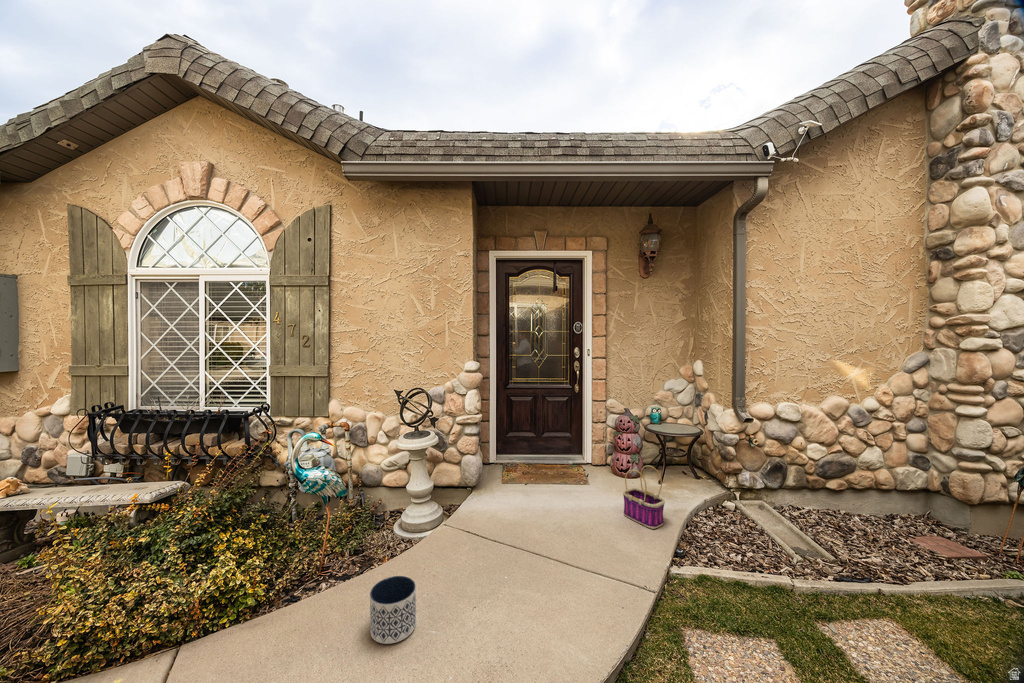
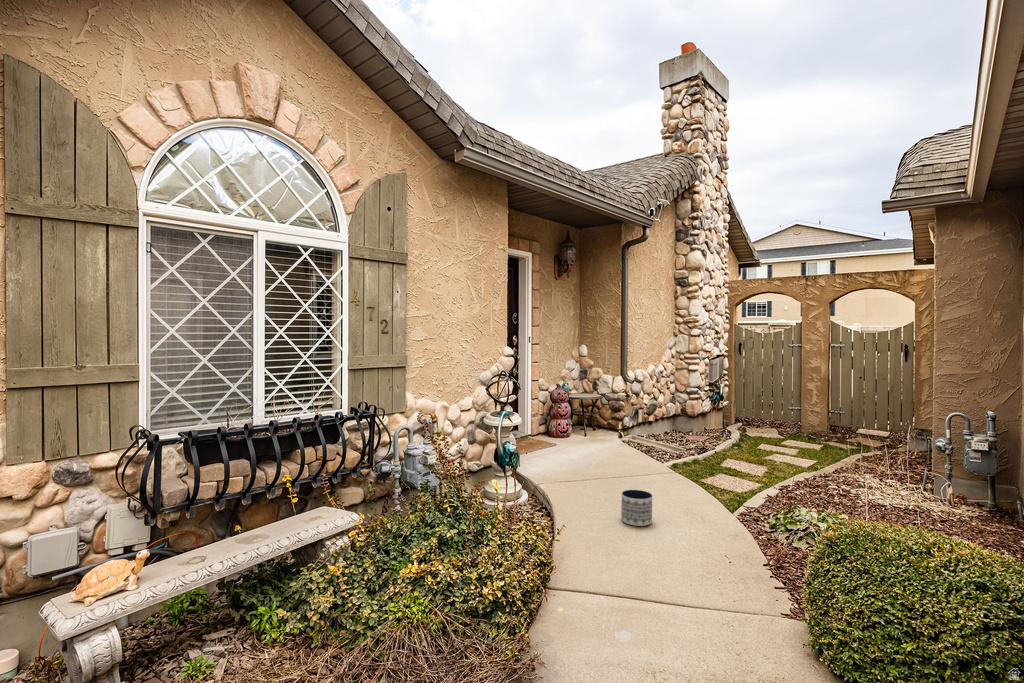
basket: present [623,465,665,529] -> none [601,417,630,456]

